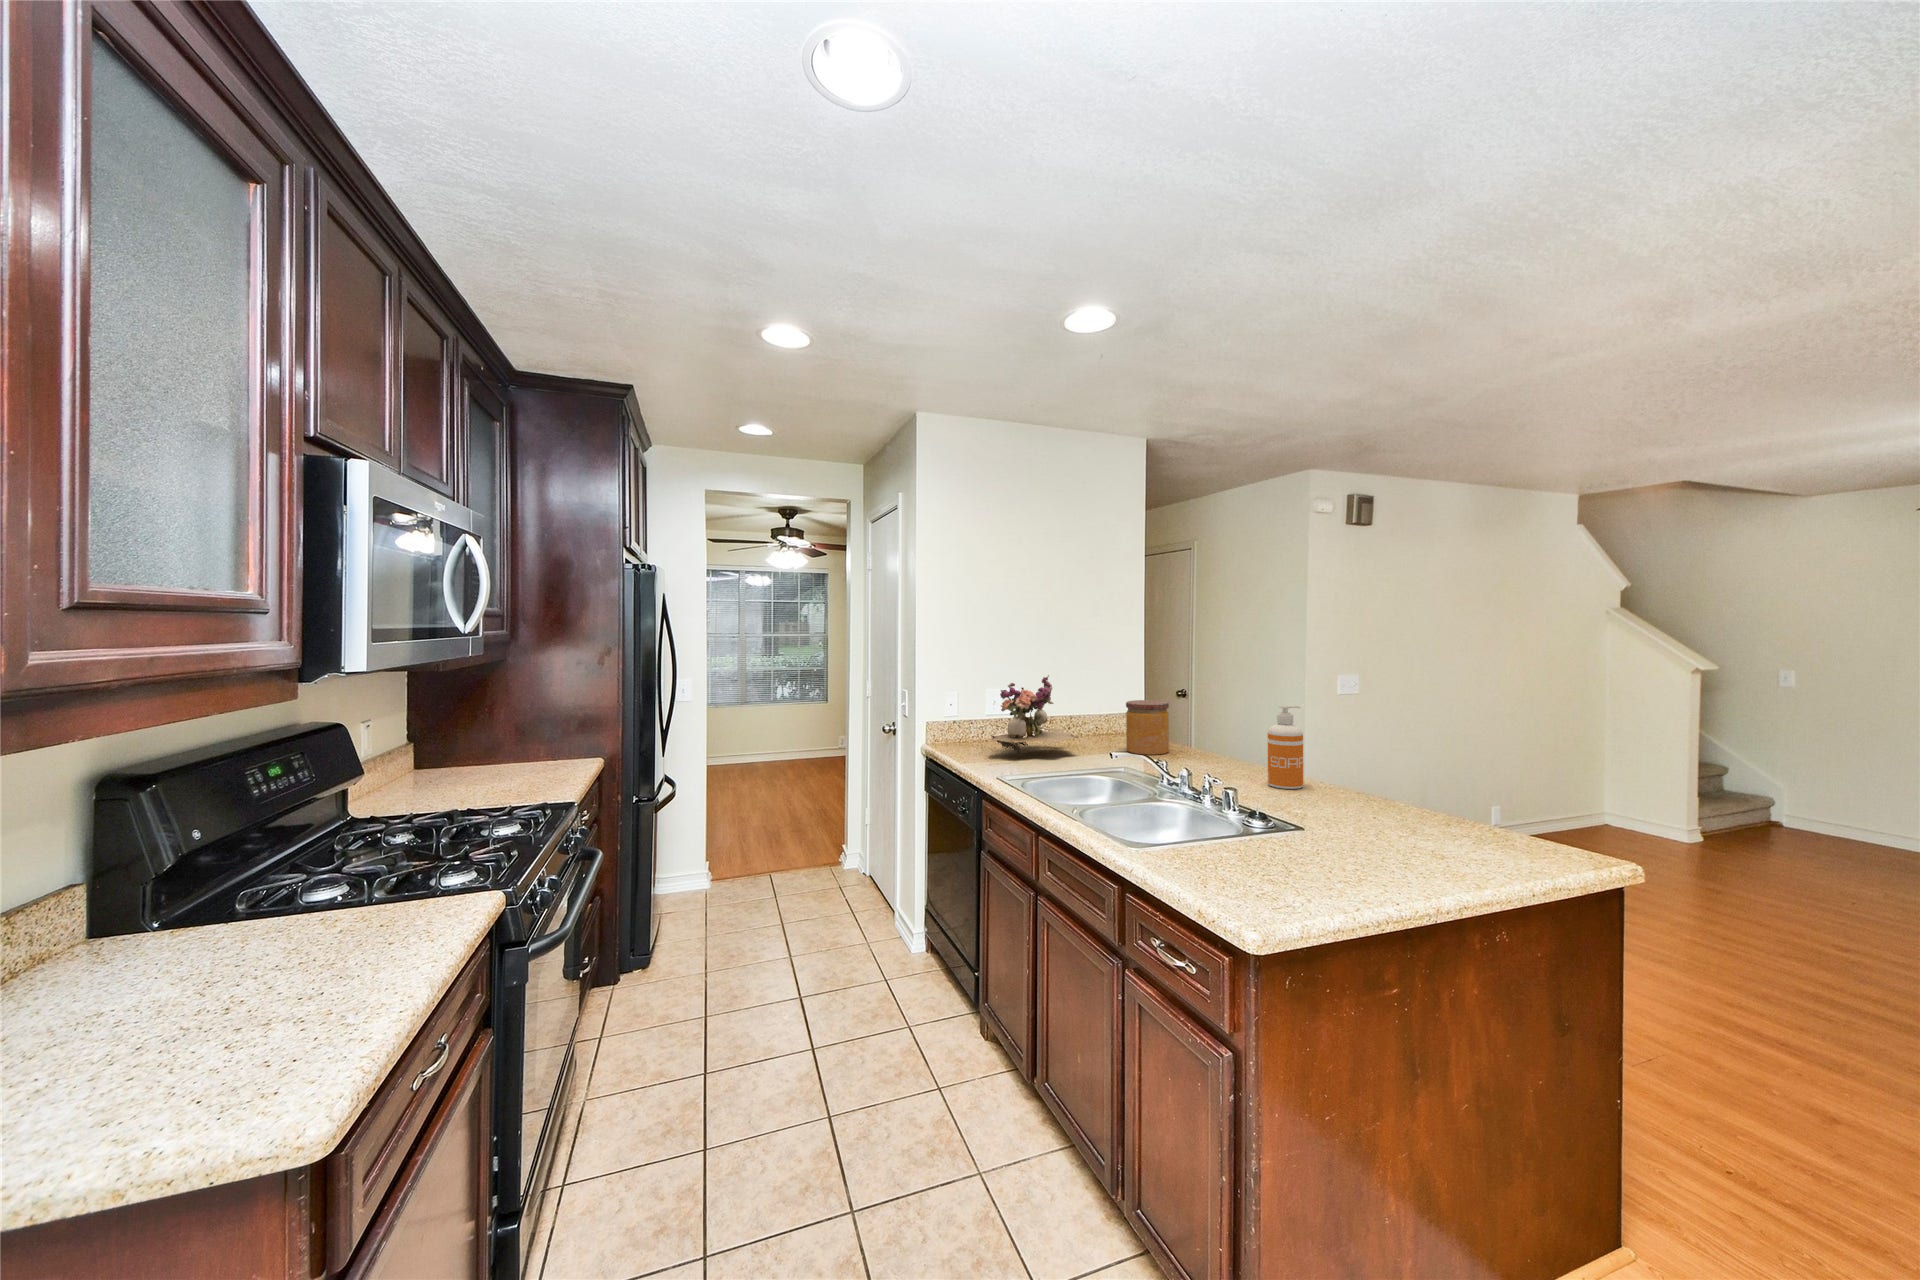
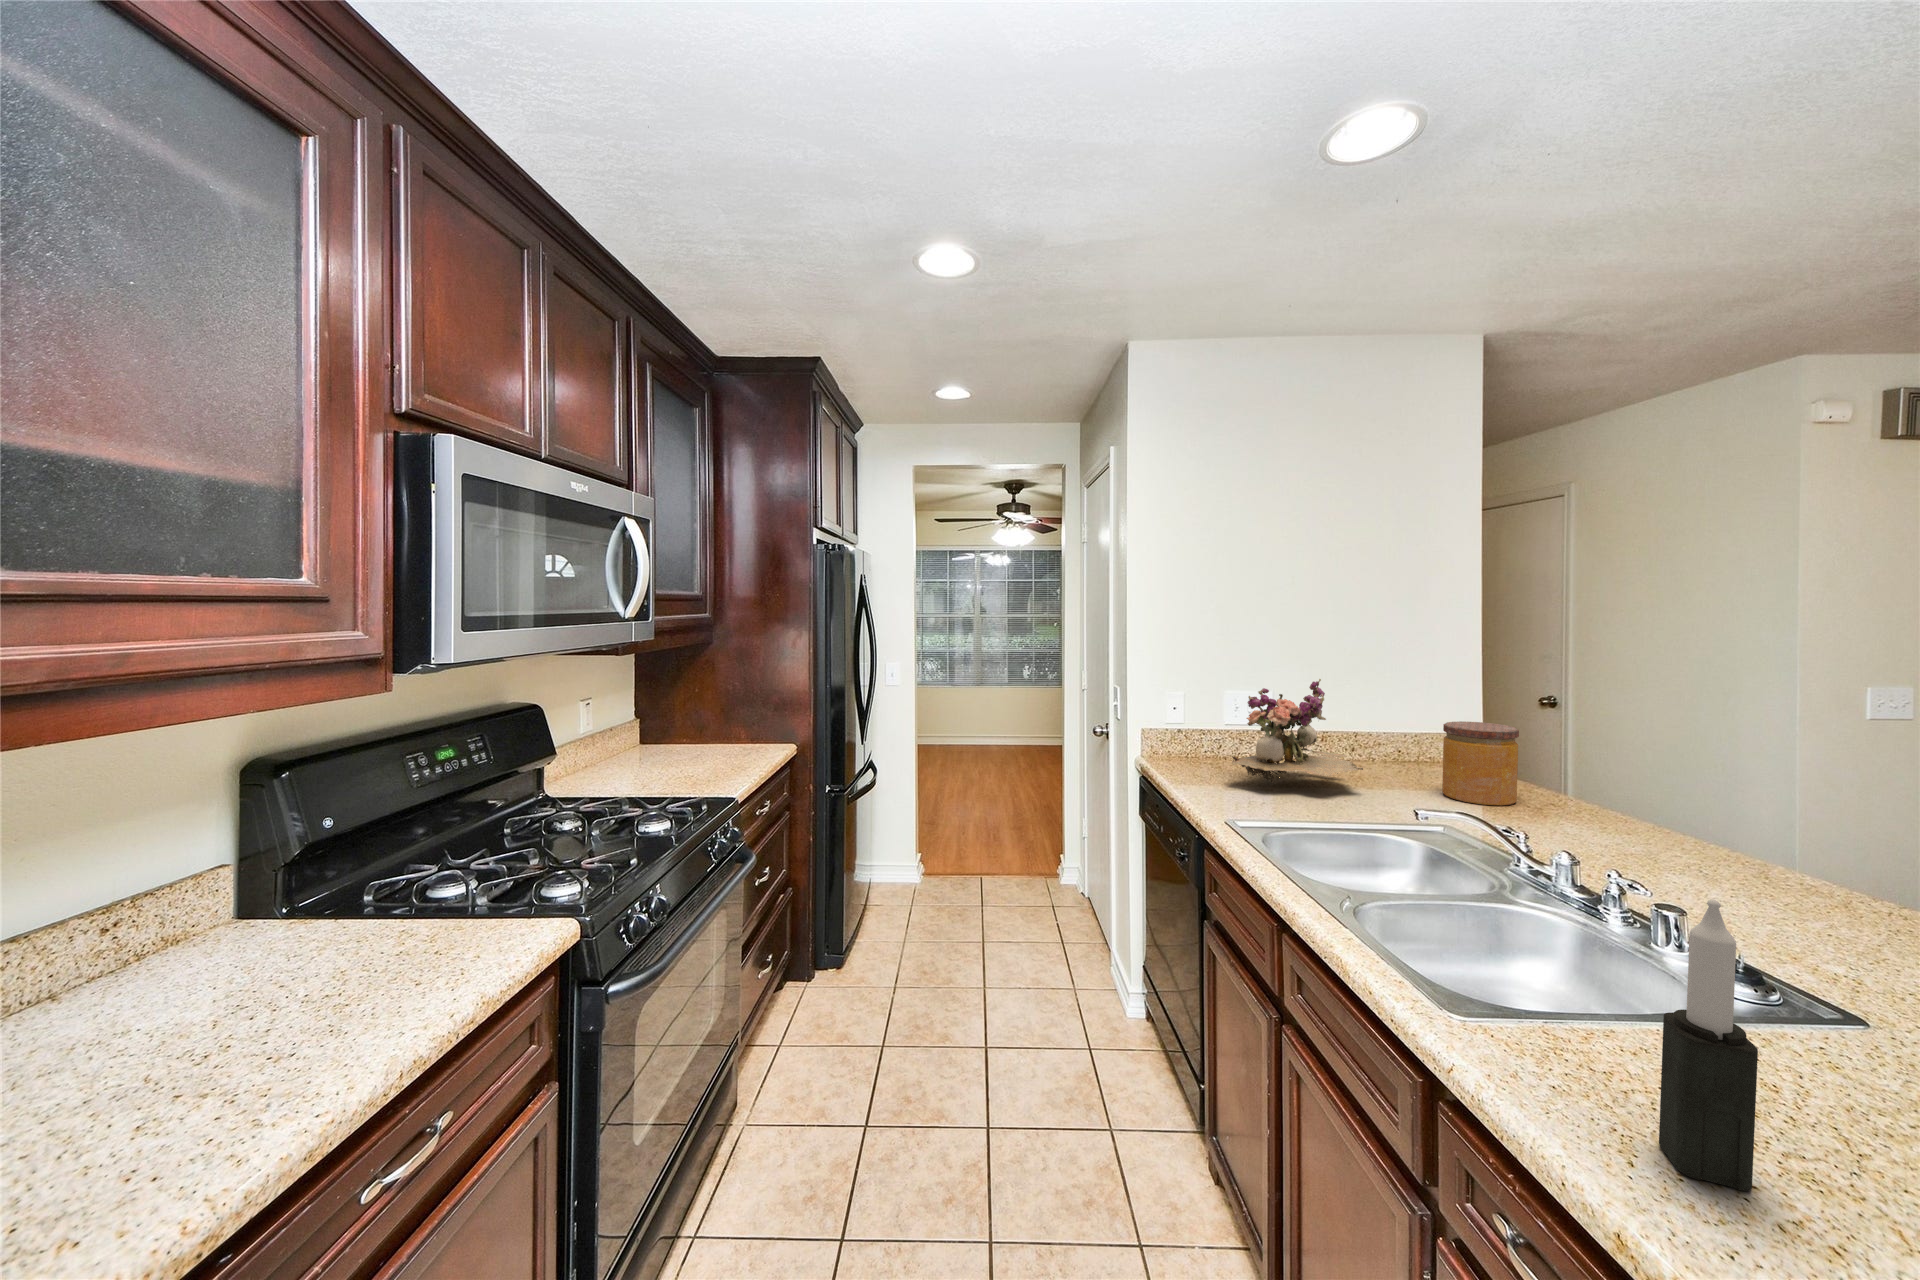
soap dispenser: present [1268,705,1303,789] -> none [1734,759,1826,912]
candle: none [1213,754,1245,886] -> present [1659,899,1758,1191]

